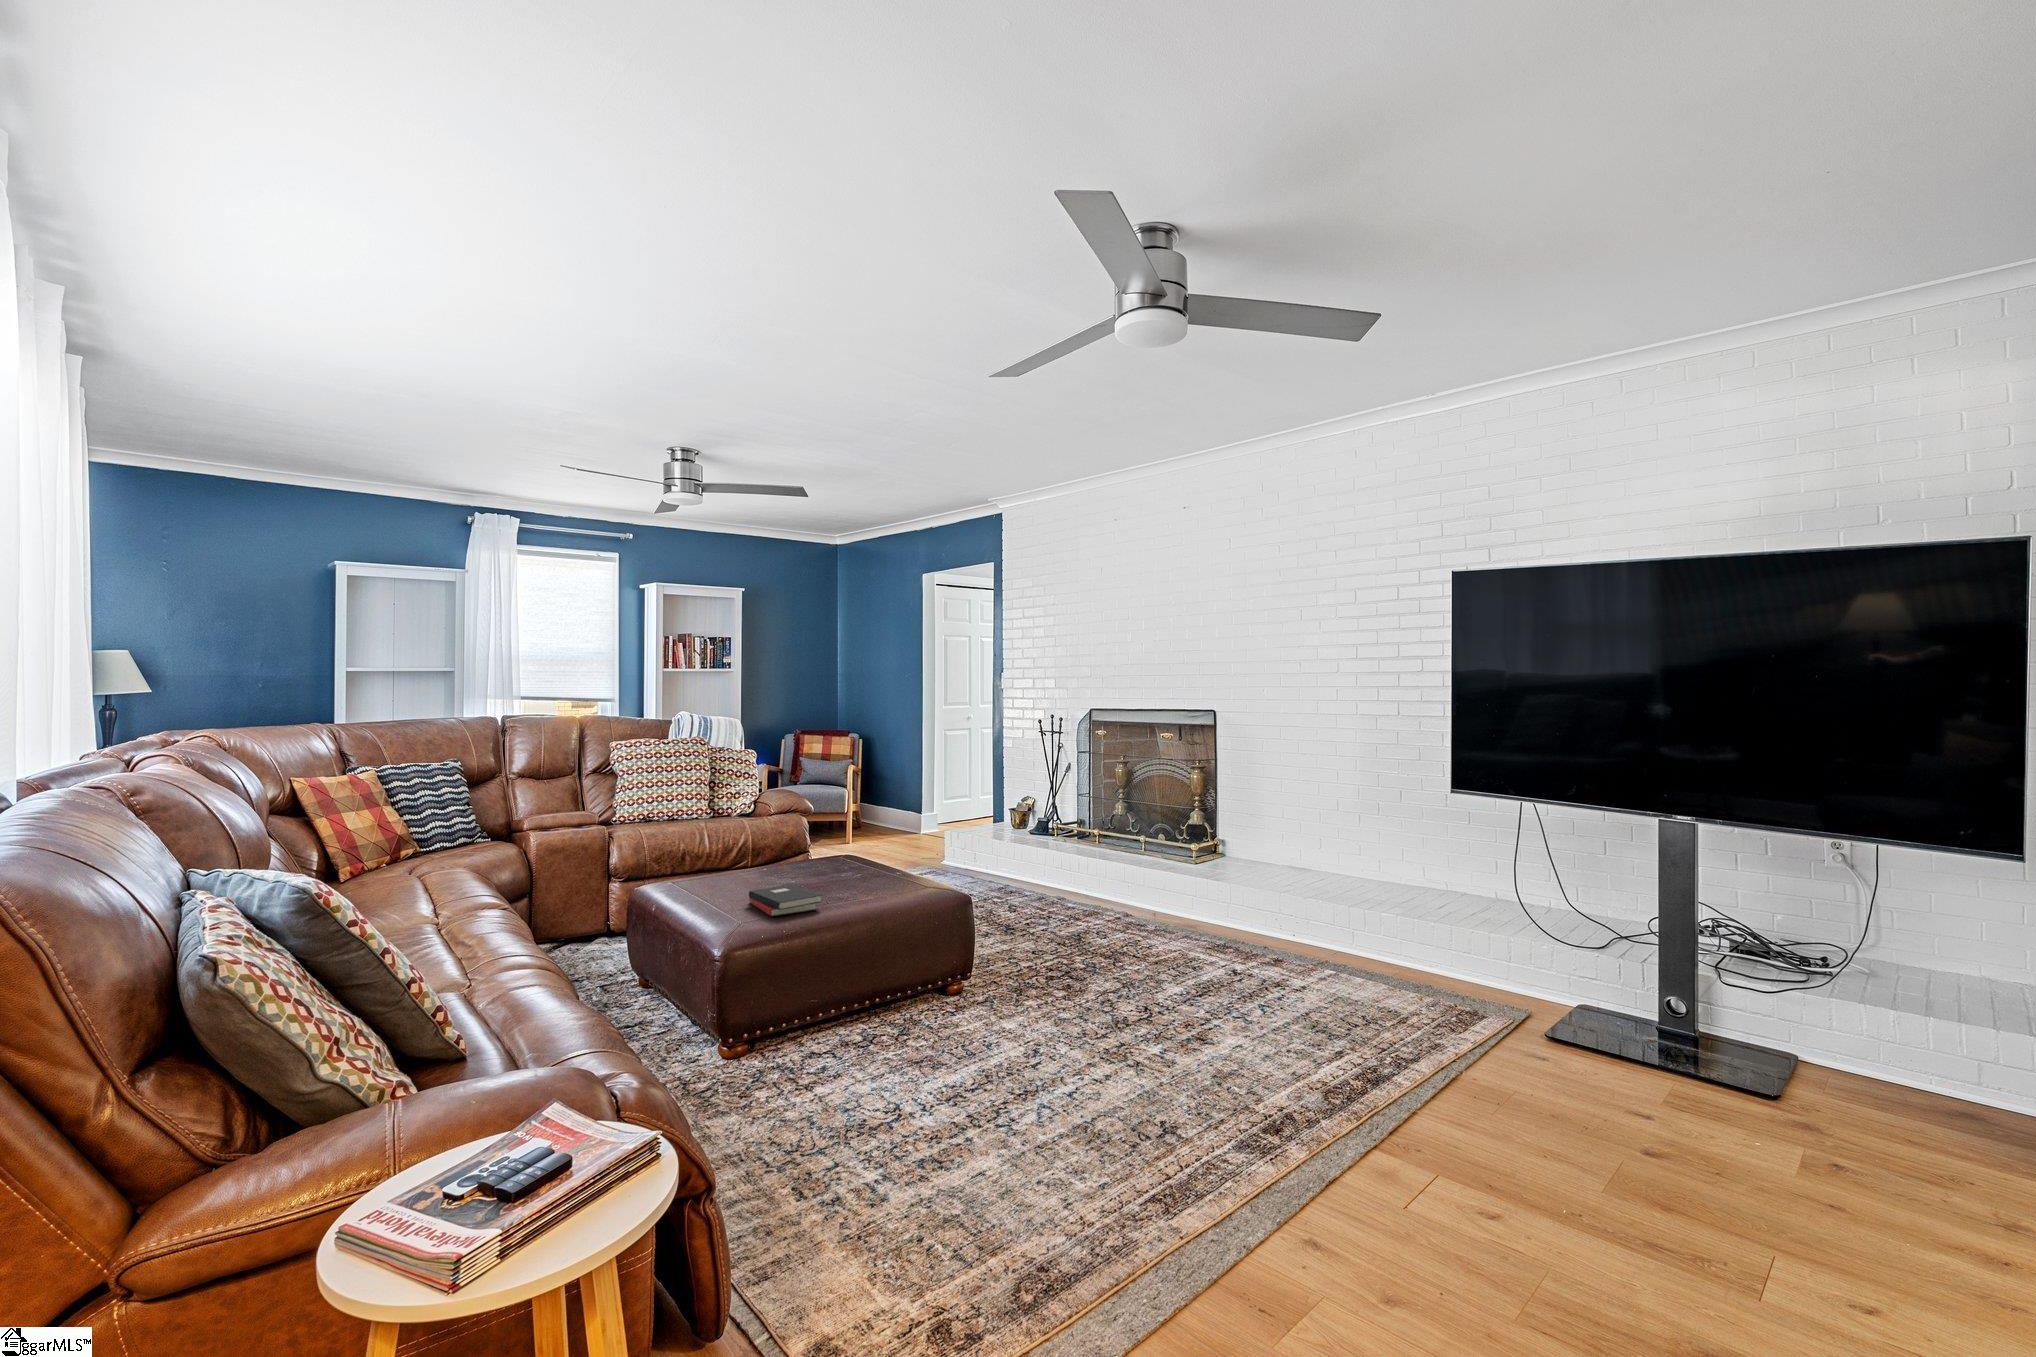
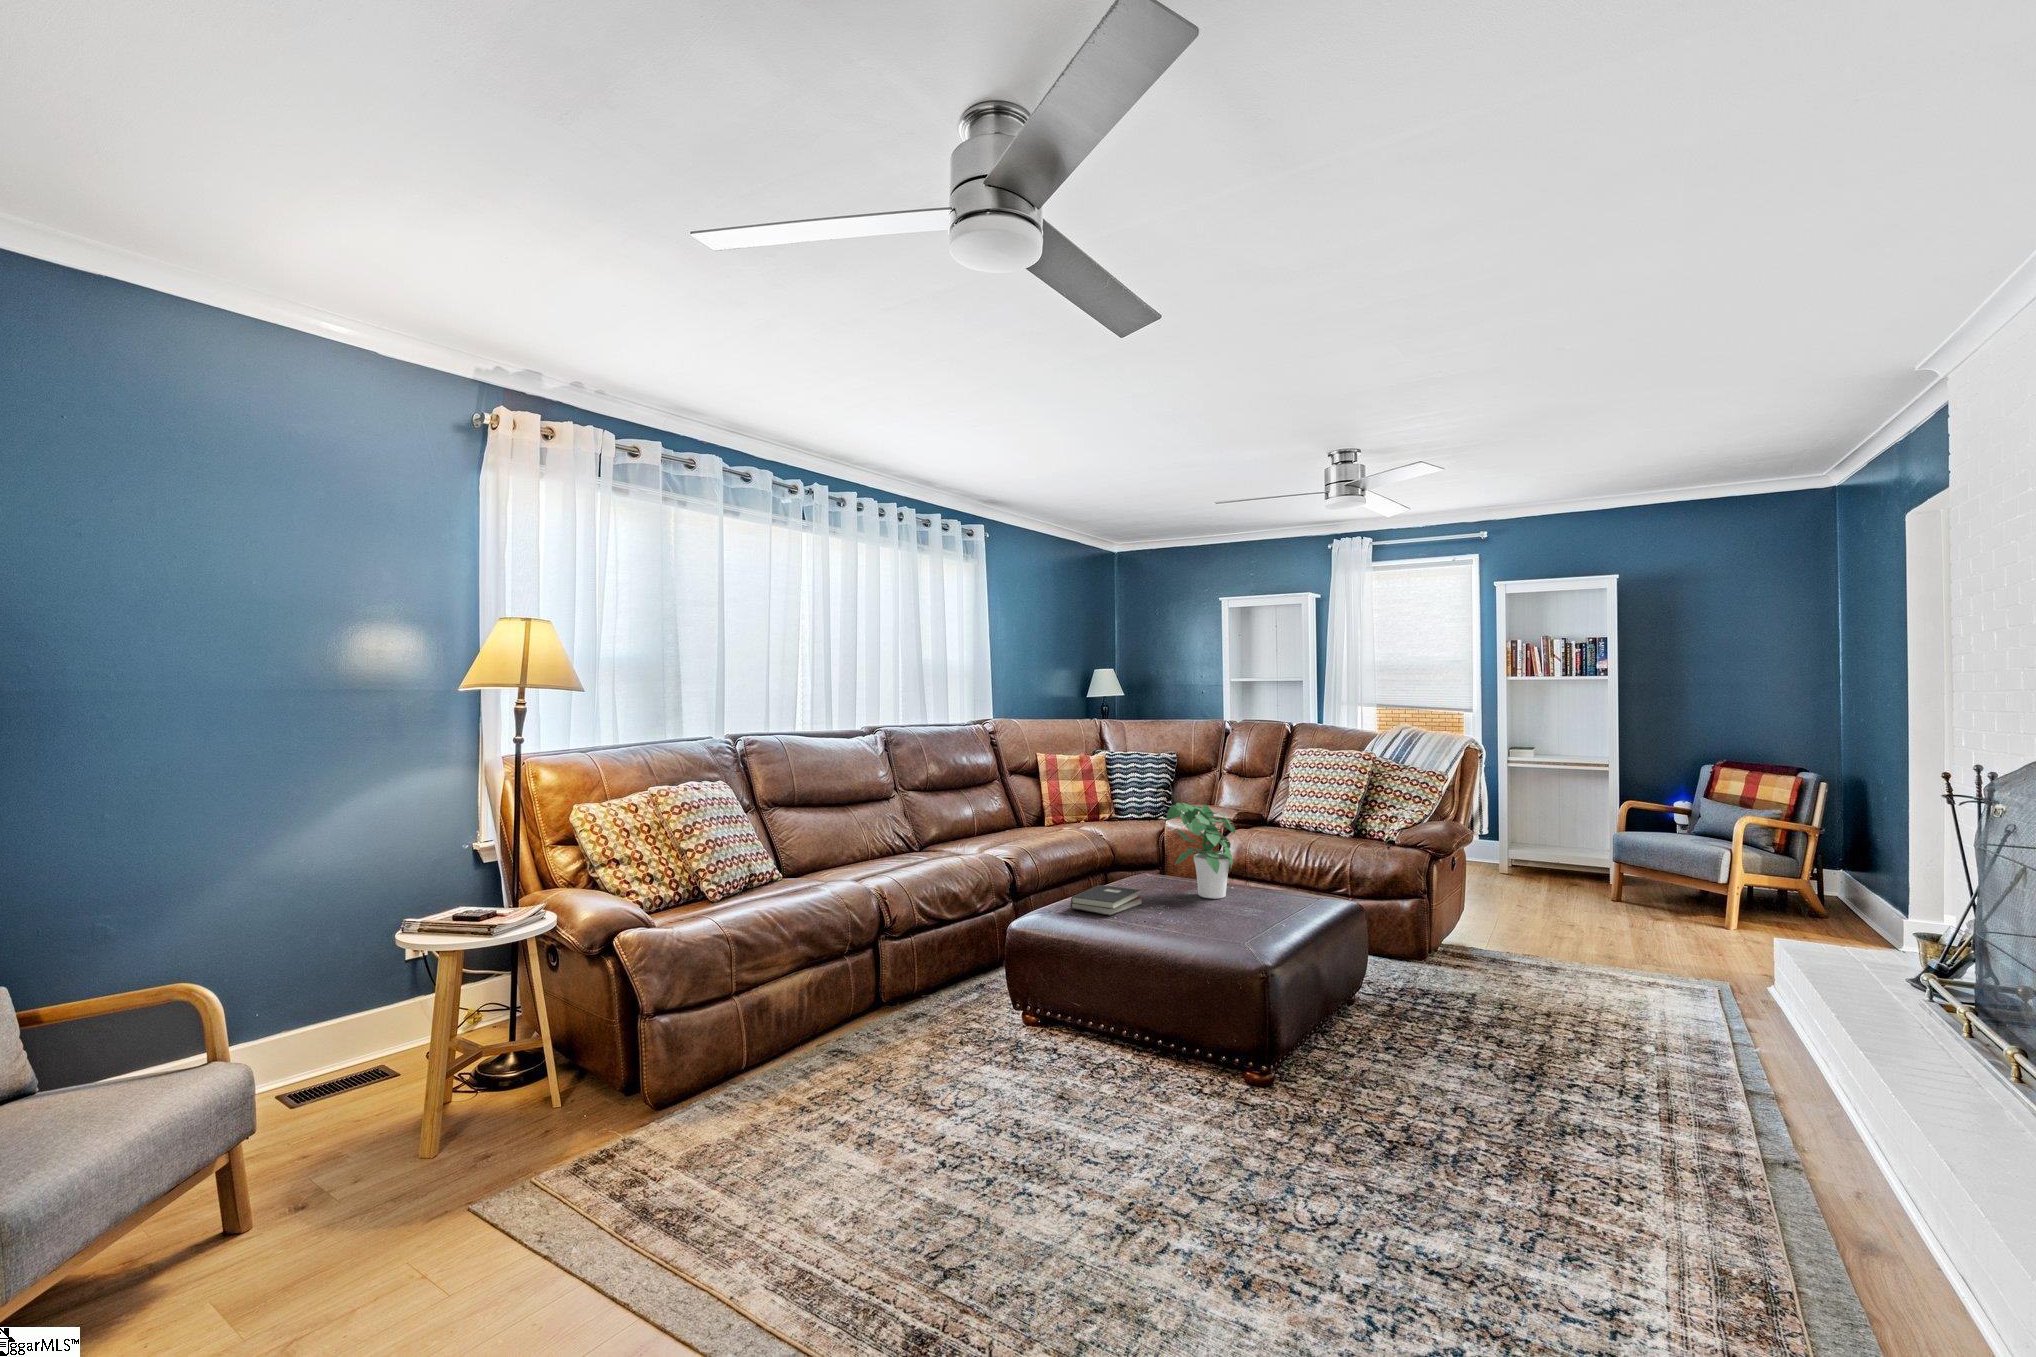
potted plant: none [776,793,840,879] -> present [1166,803,1235,899]

